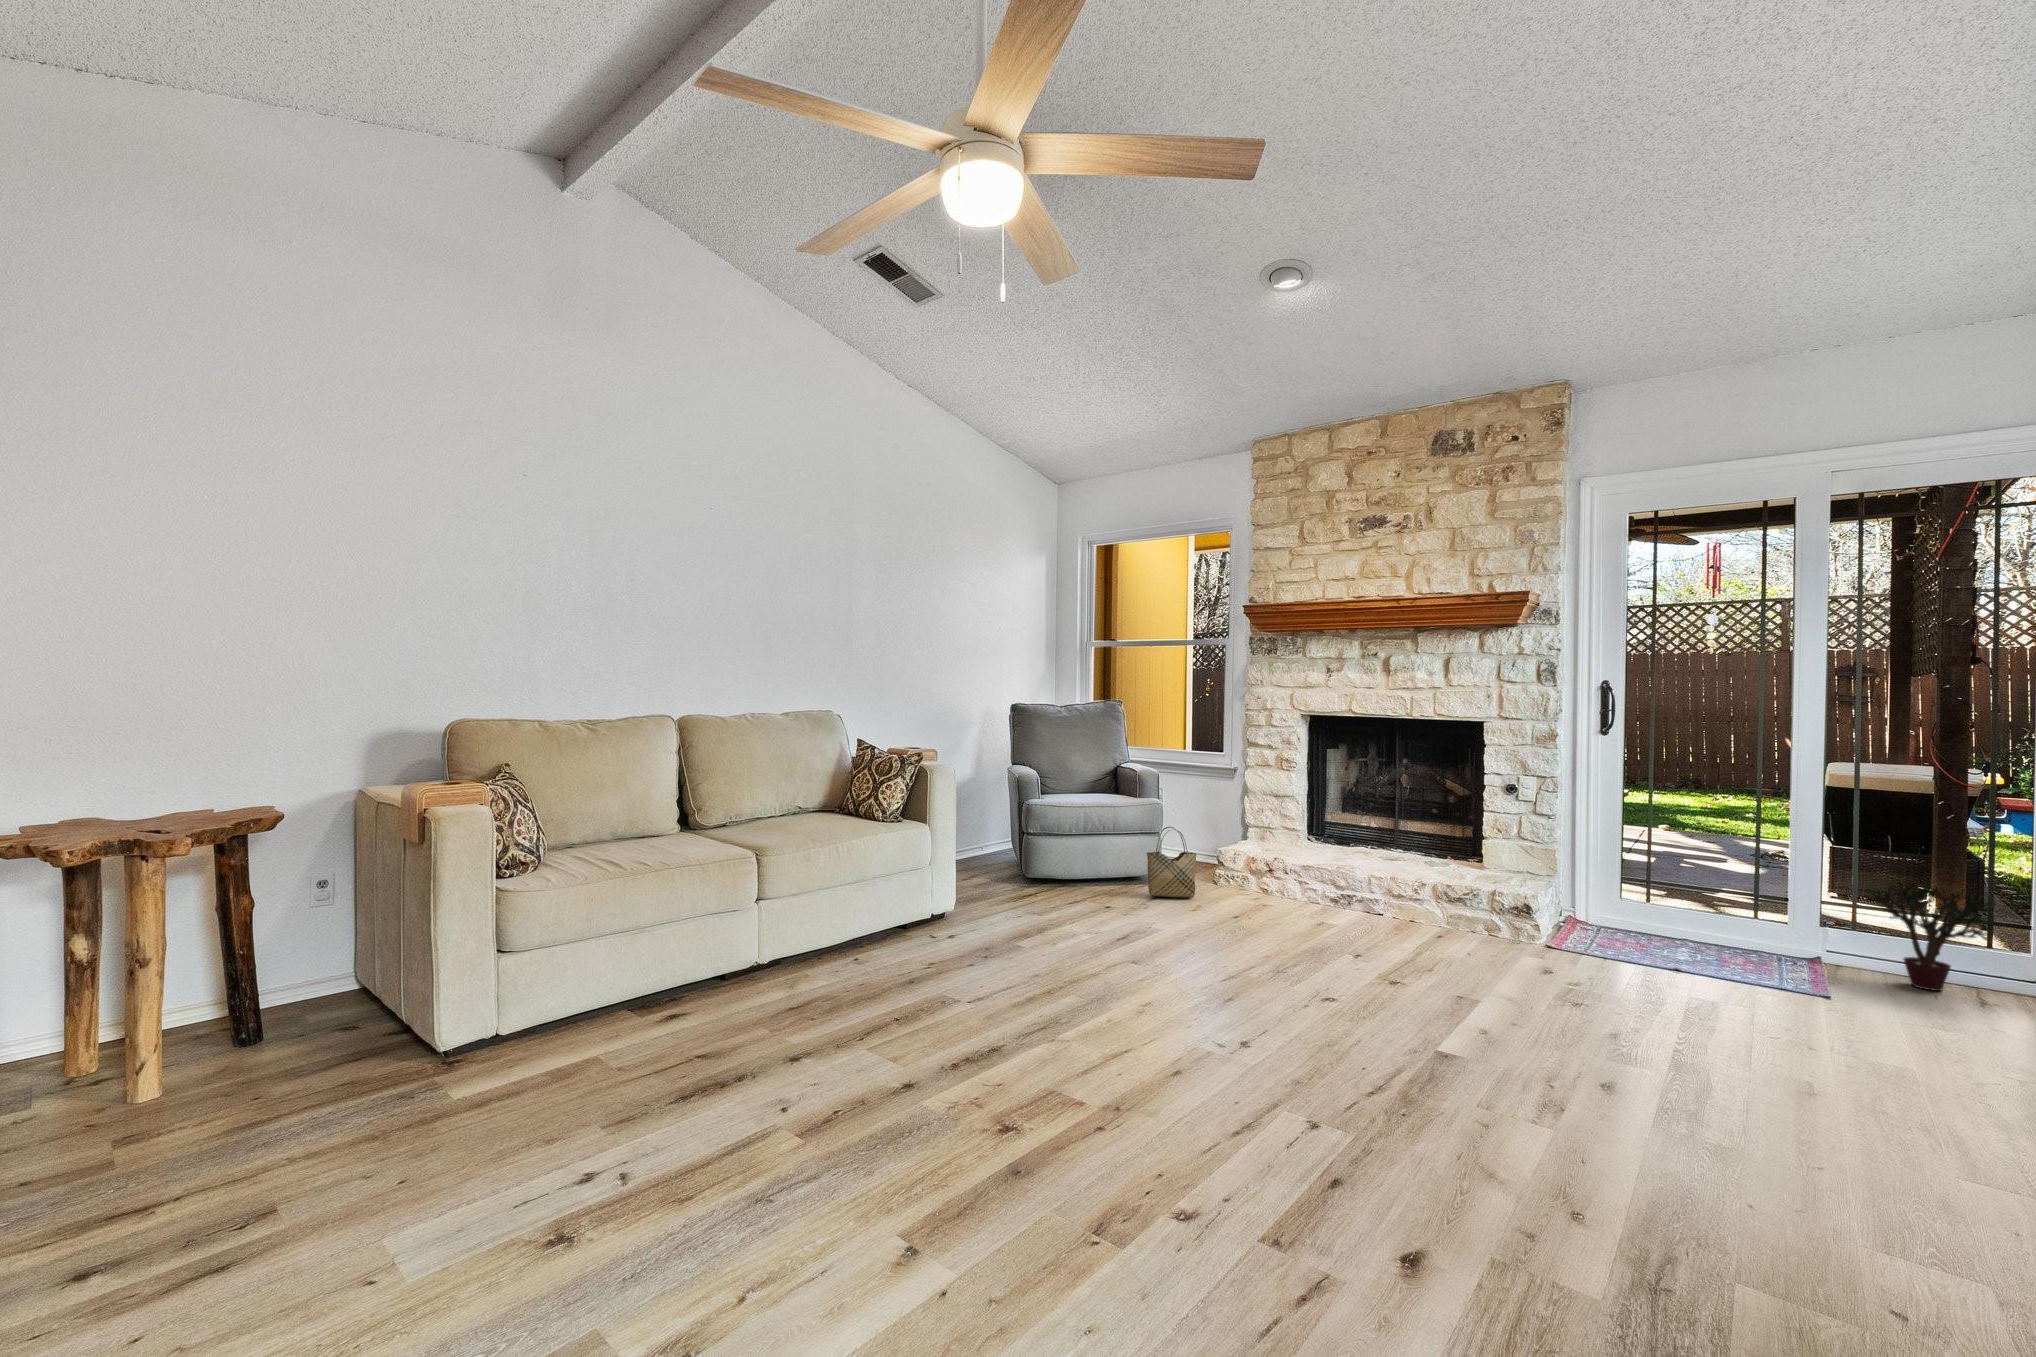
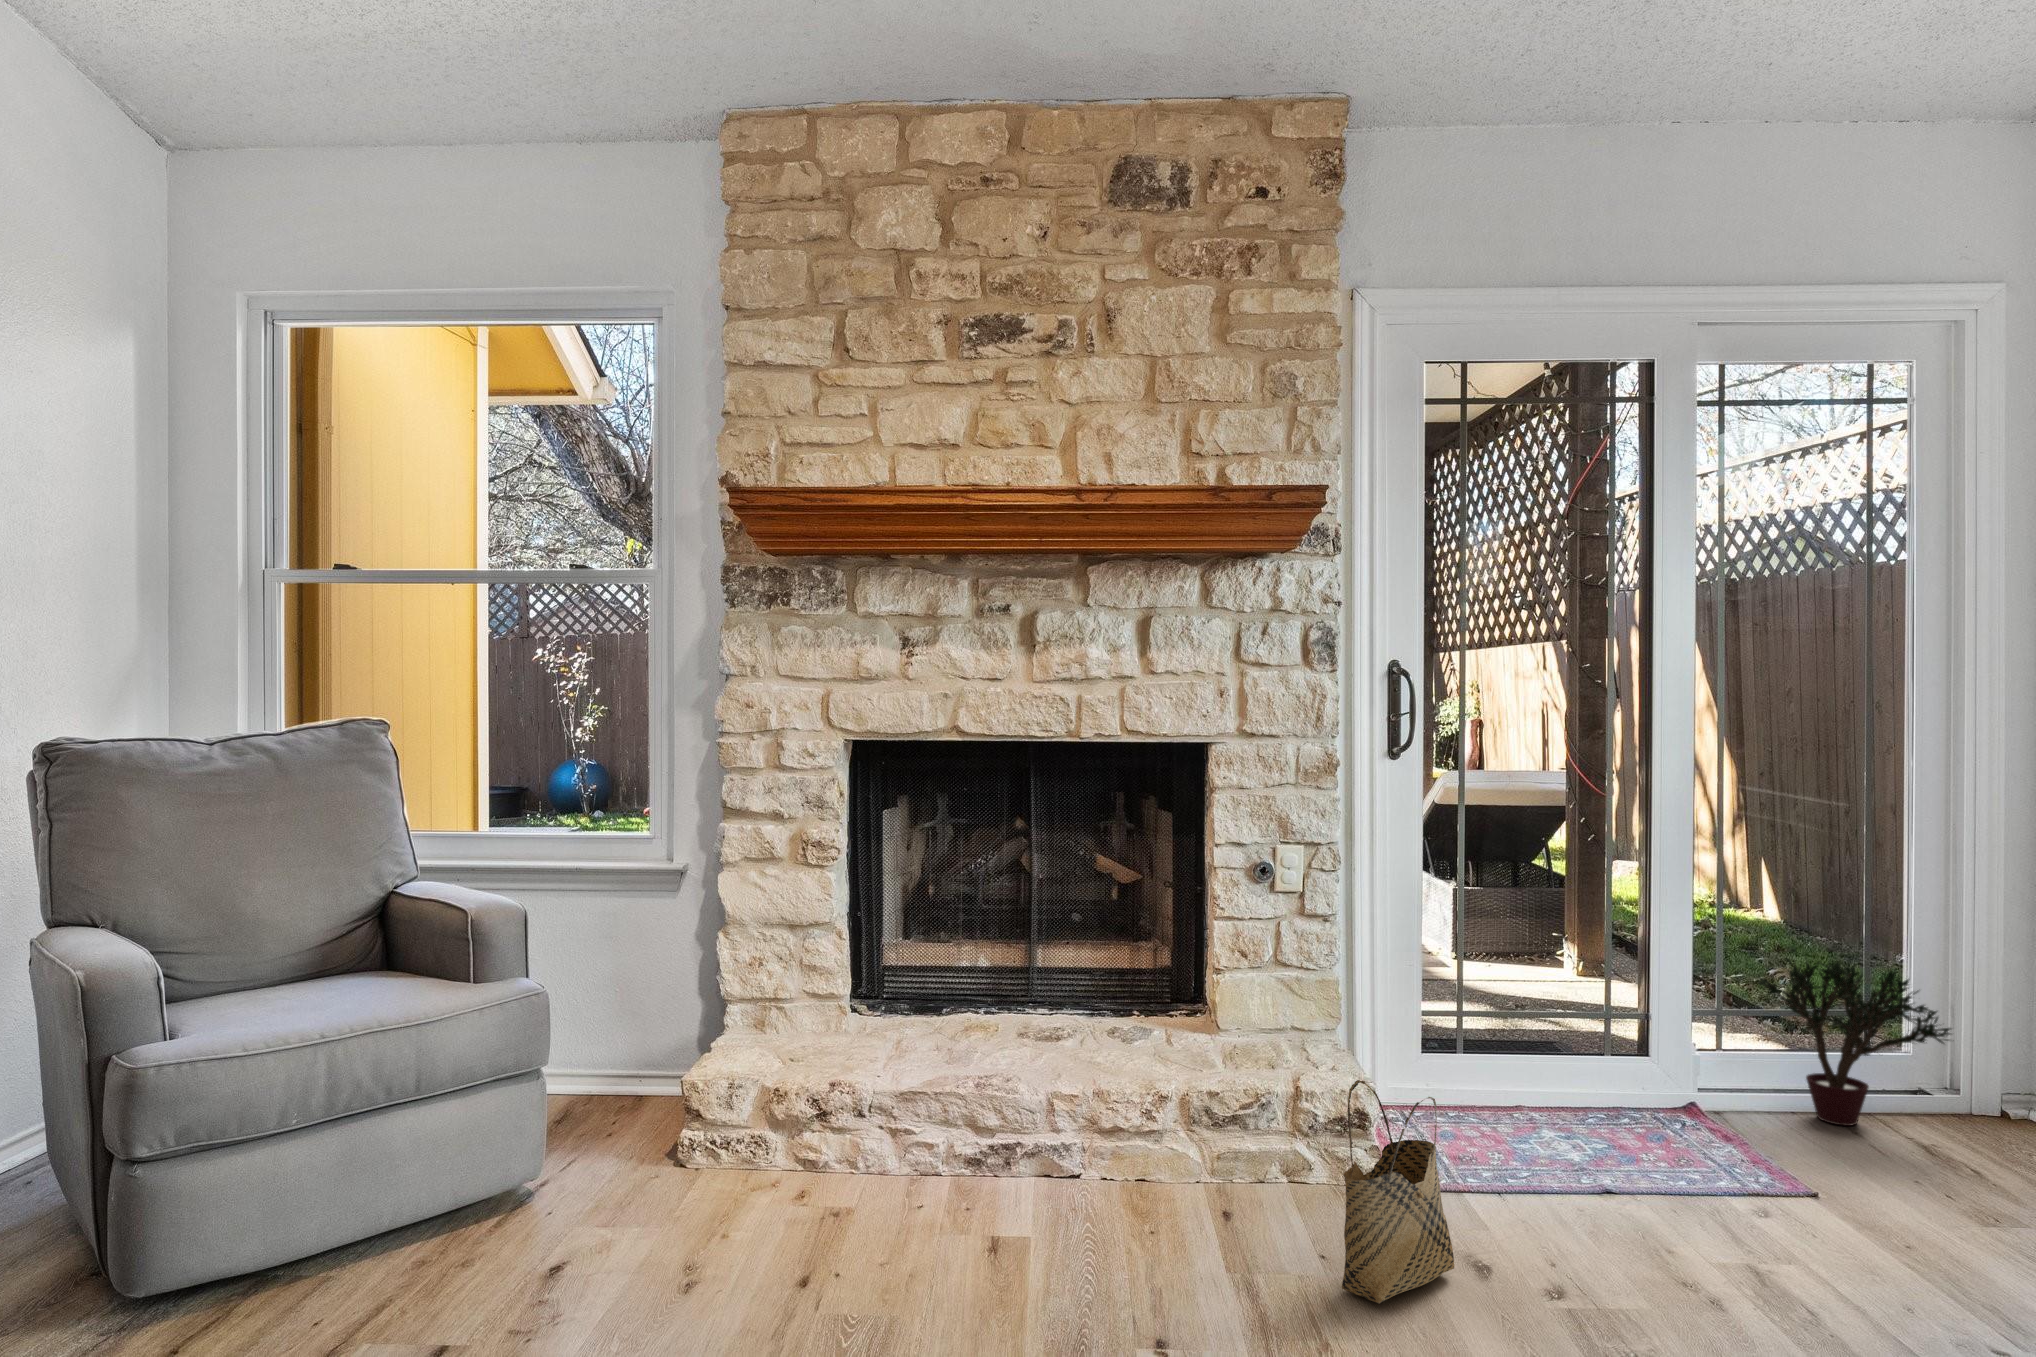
woven basket: present [1147,827,1197,898] -> present [1342,1080,1454,1304]

